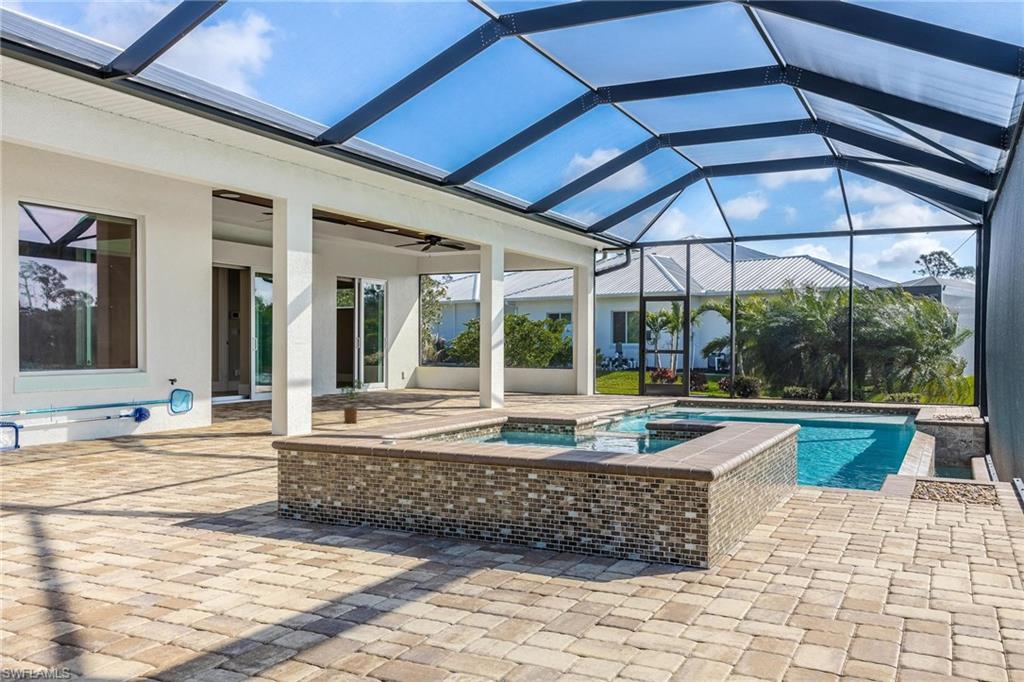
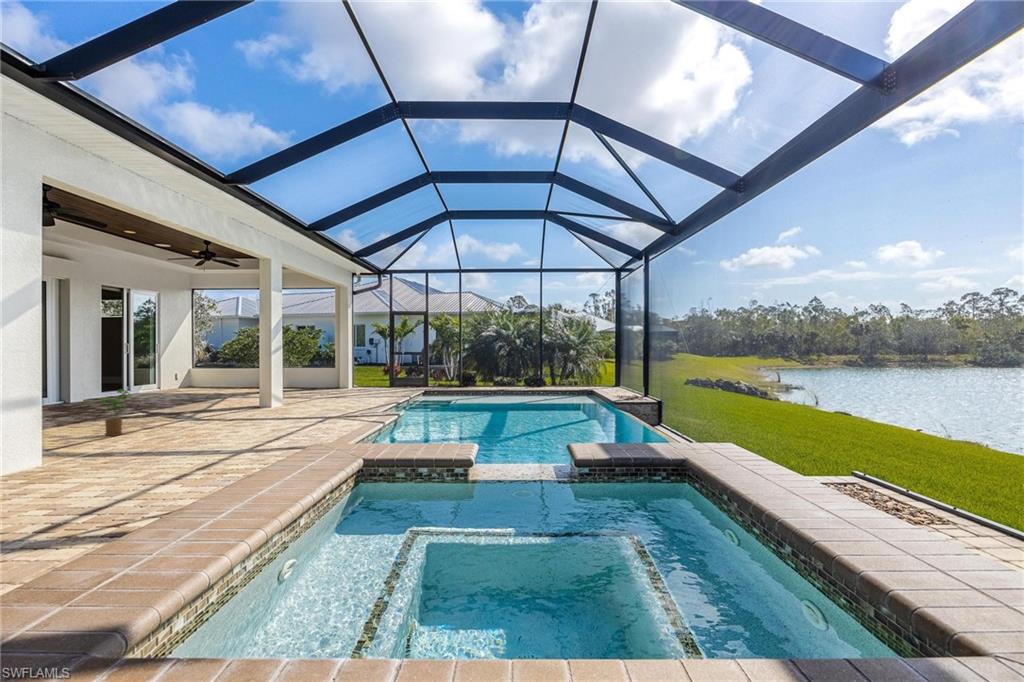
round table: none [685,369,729,400] -> present [430,365,458,387]

